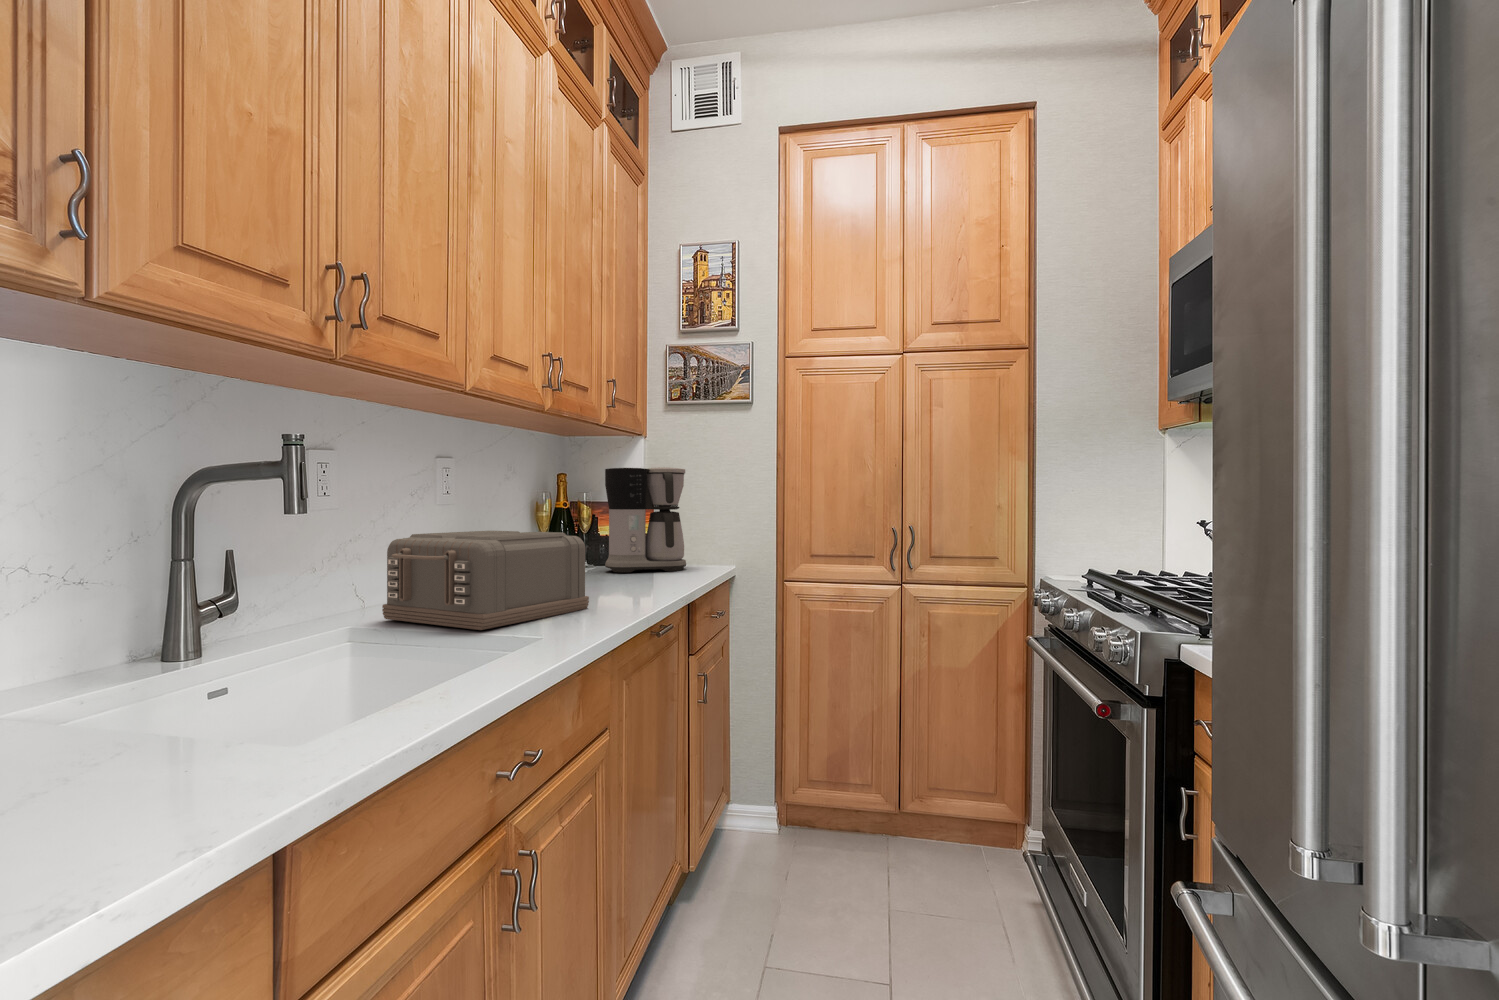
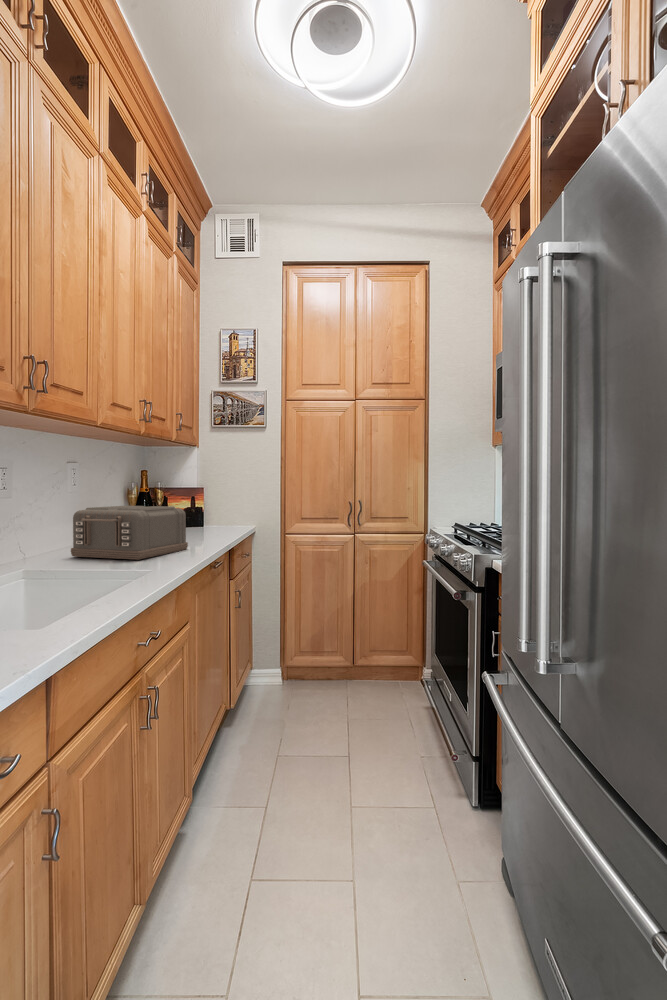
coffee maker: present [605,467,686,572] -> none [177,467,227,531]

